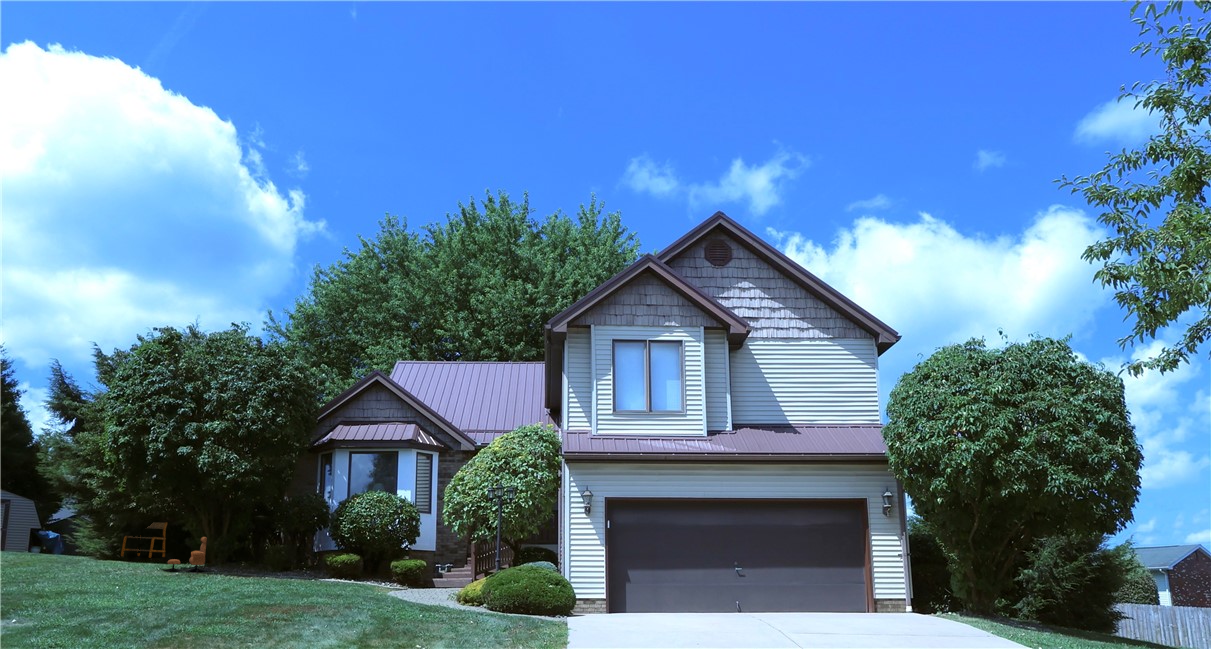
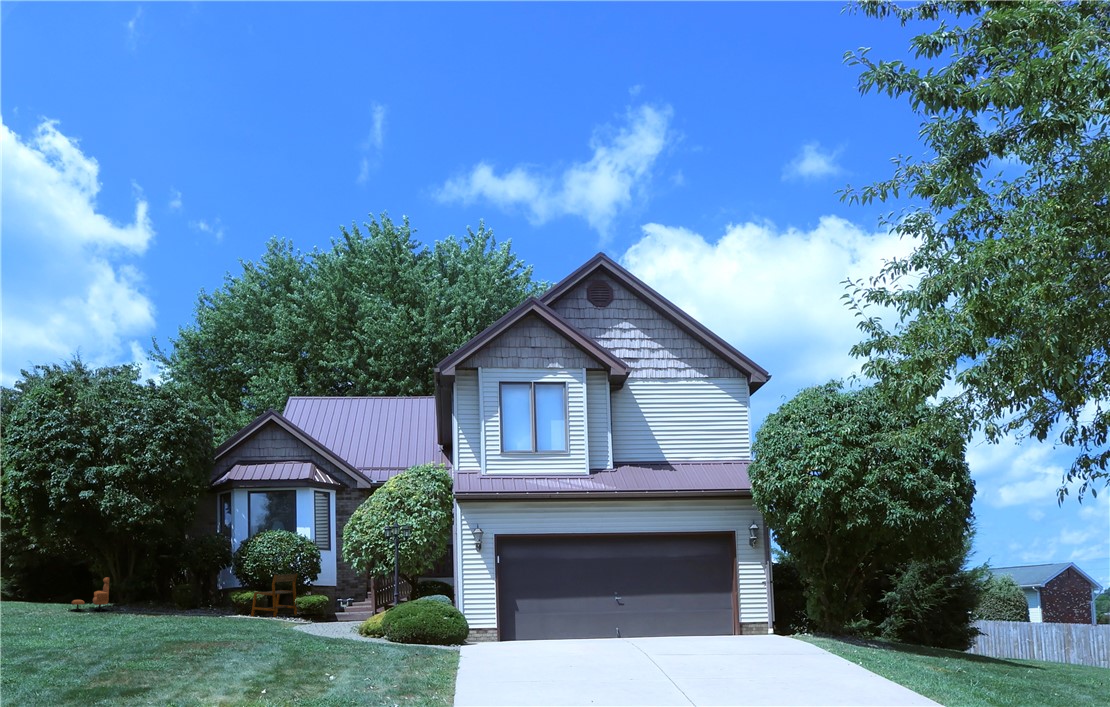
bench: present [121,522,167,558] -> present [251,574,297,617]

